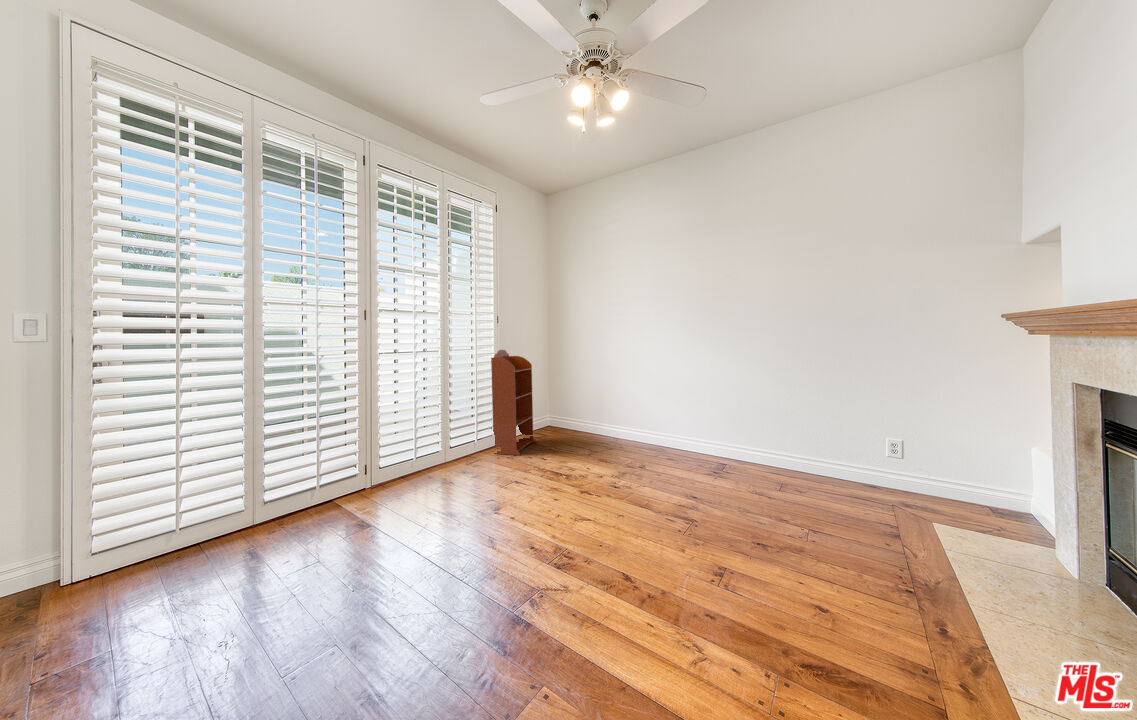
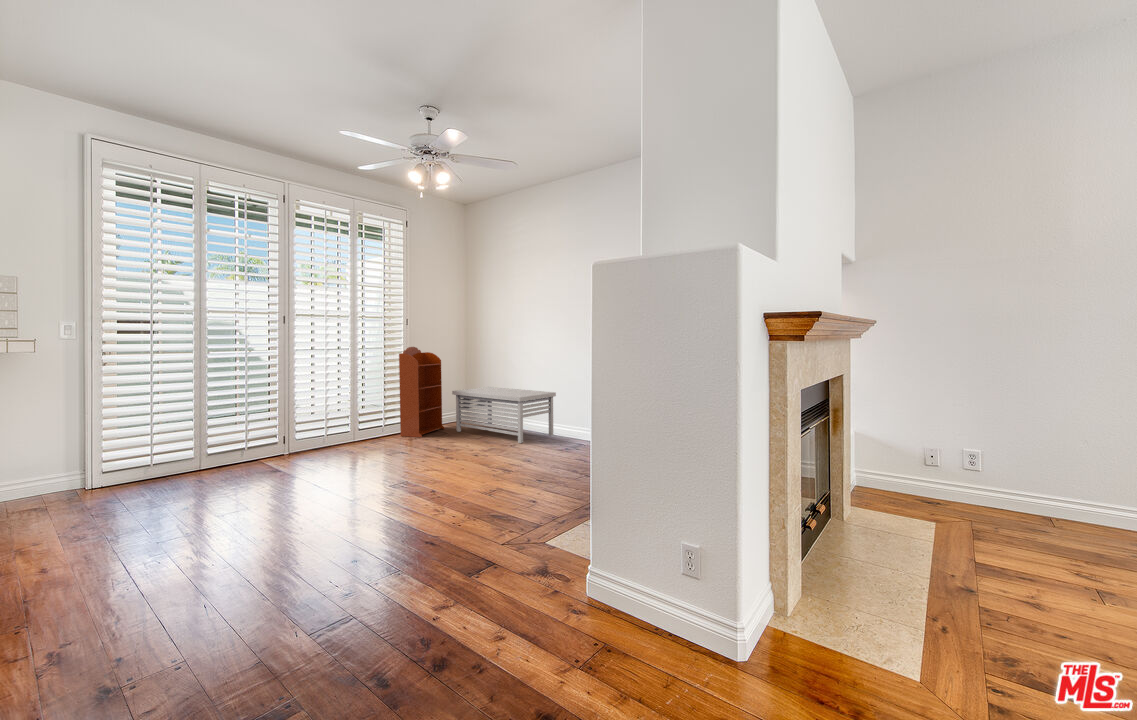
storage bench: none [548,393,672,462] -> present [452,387,556,443]

